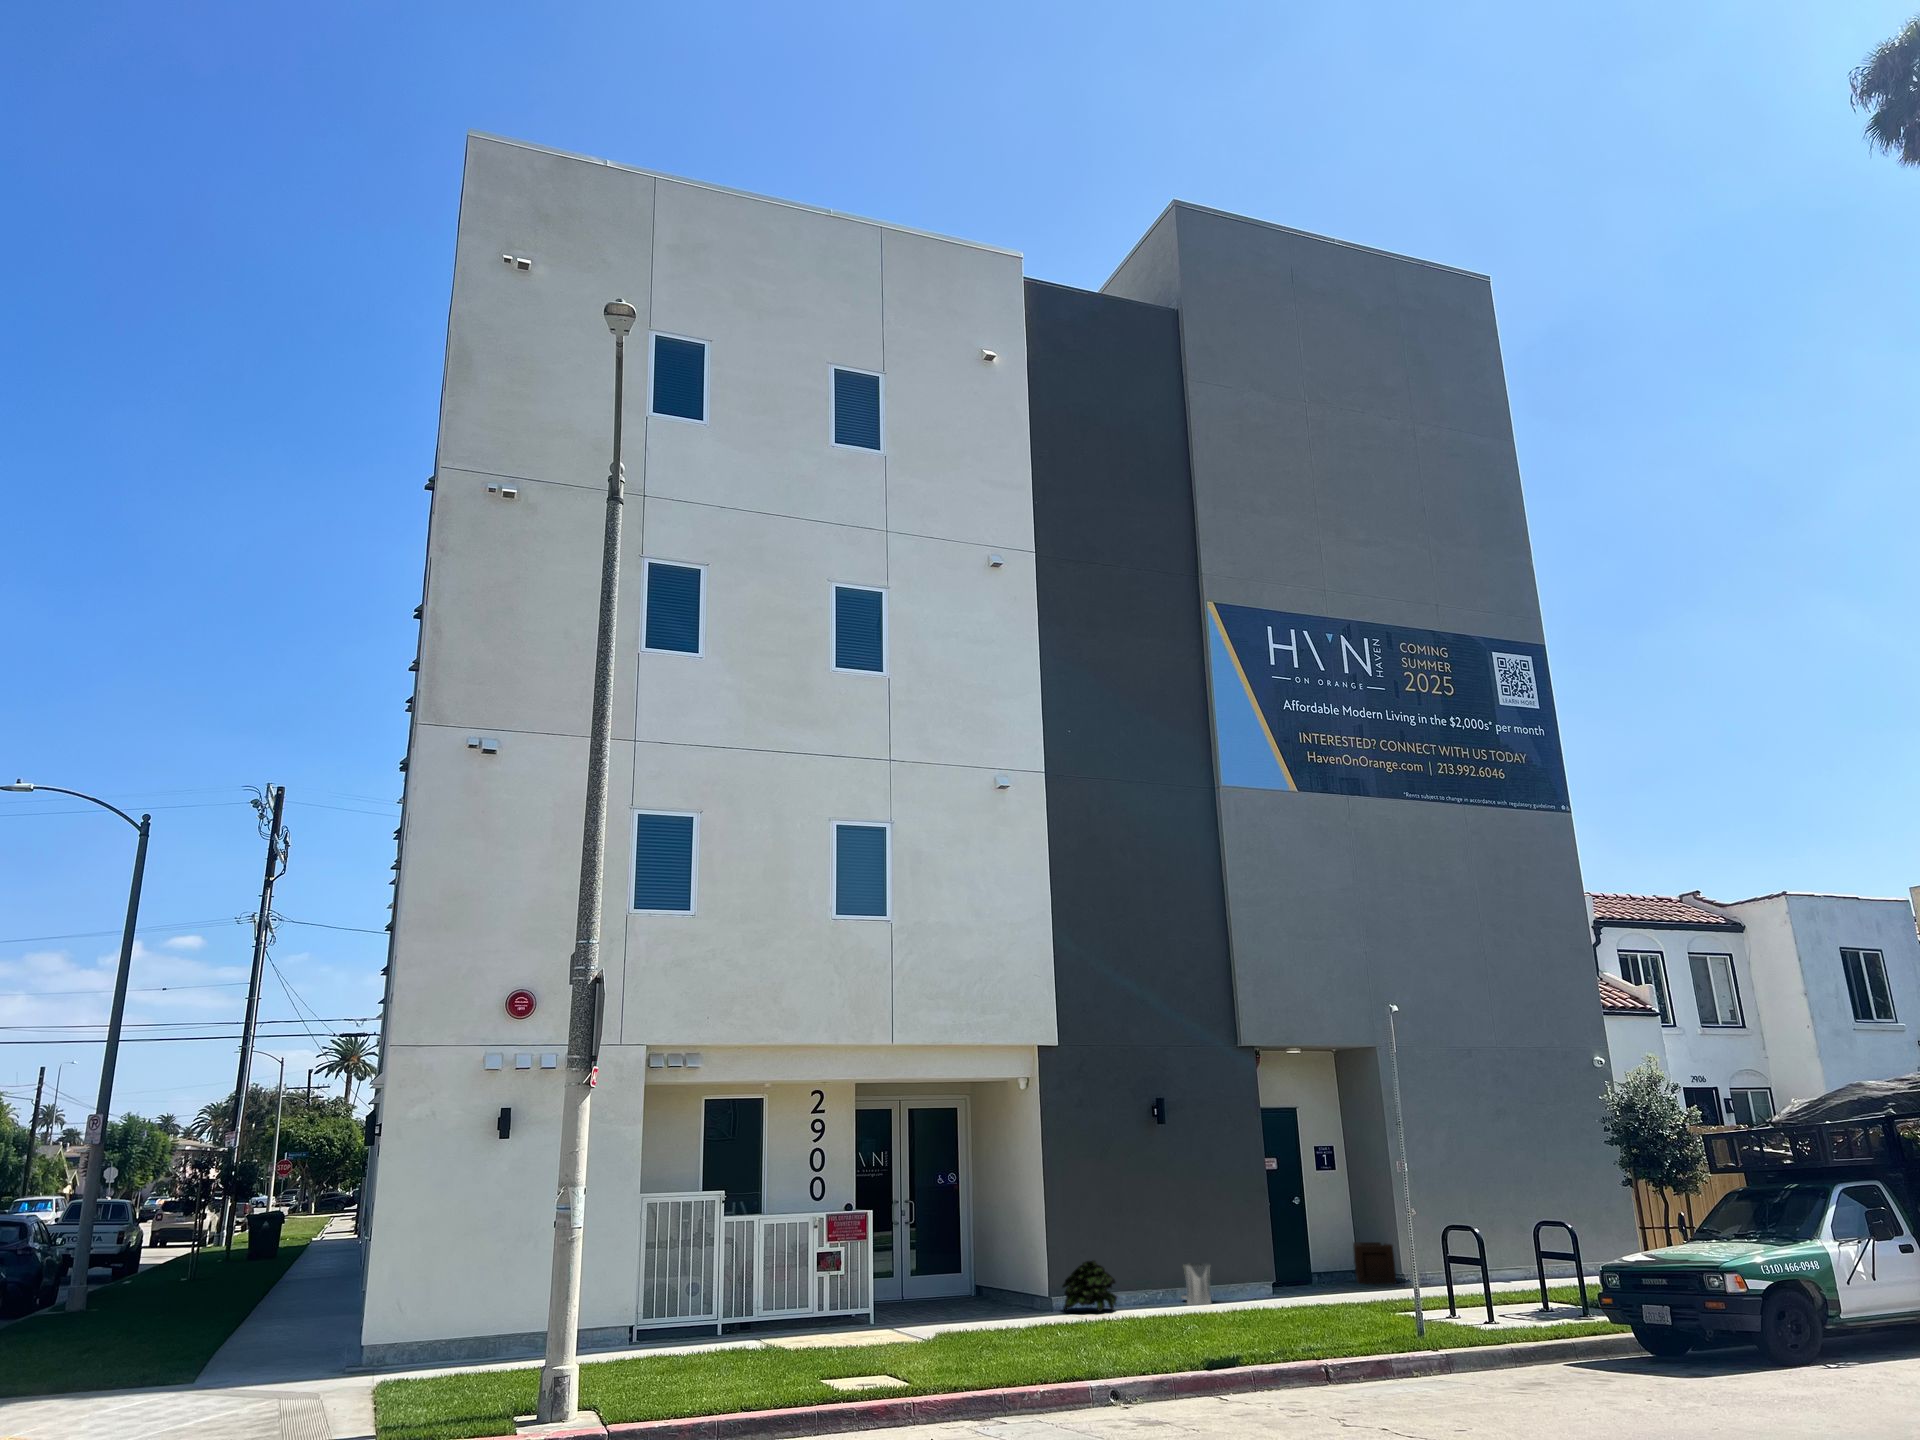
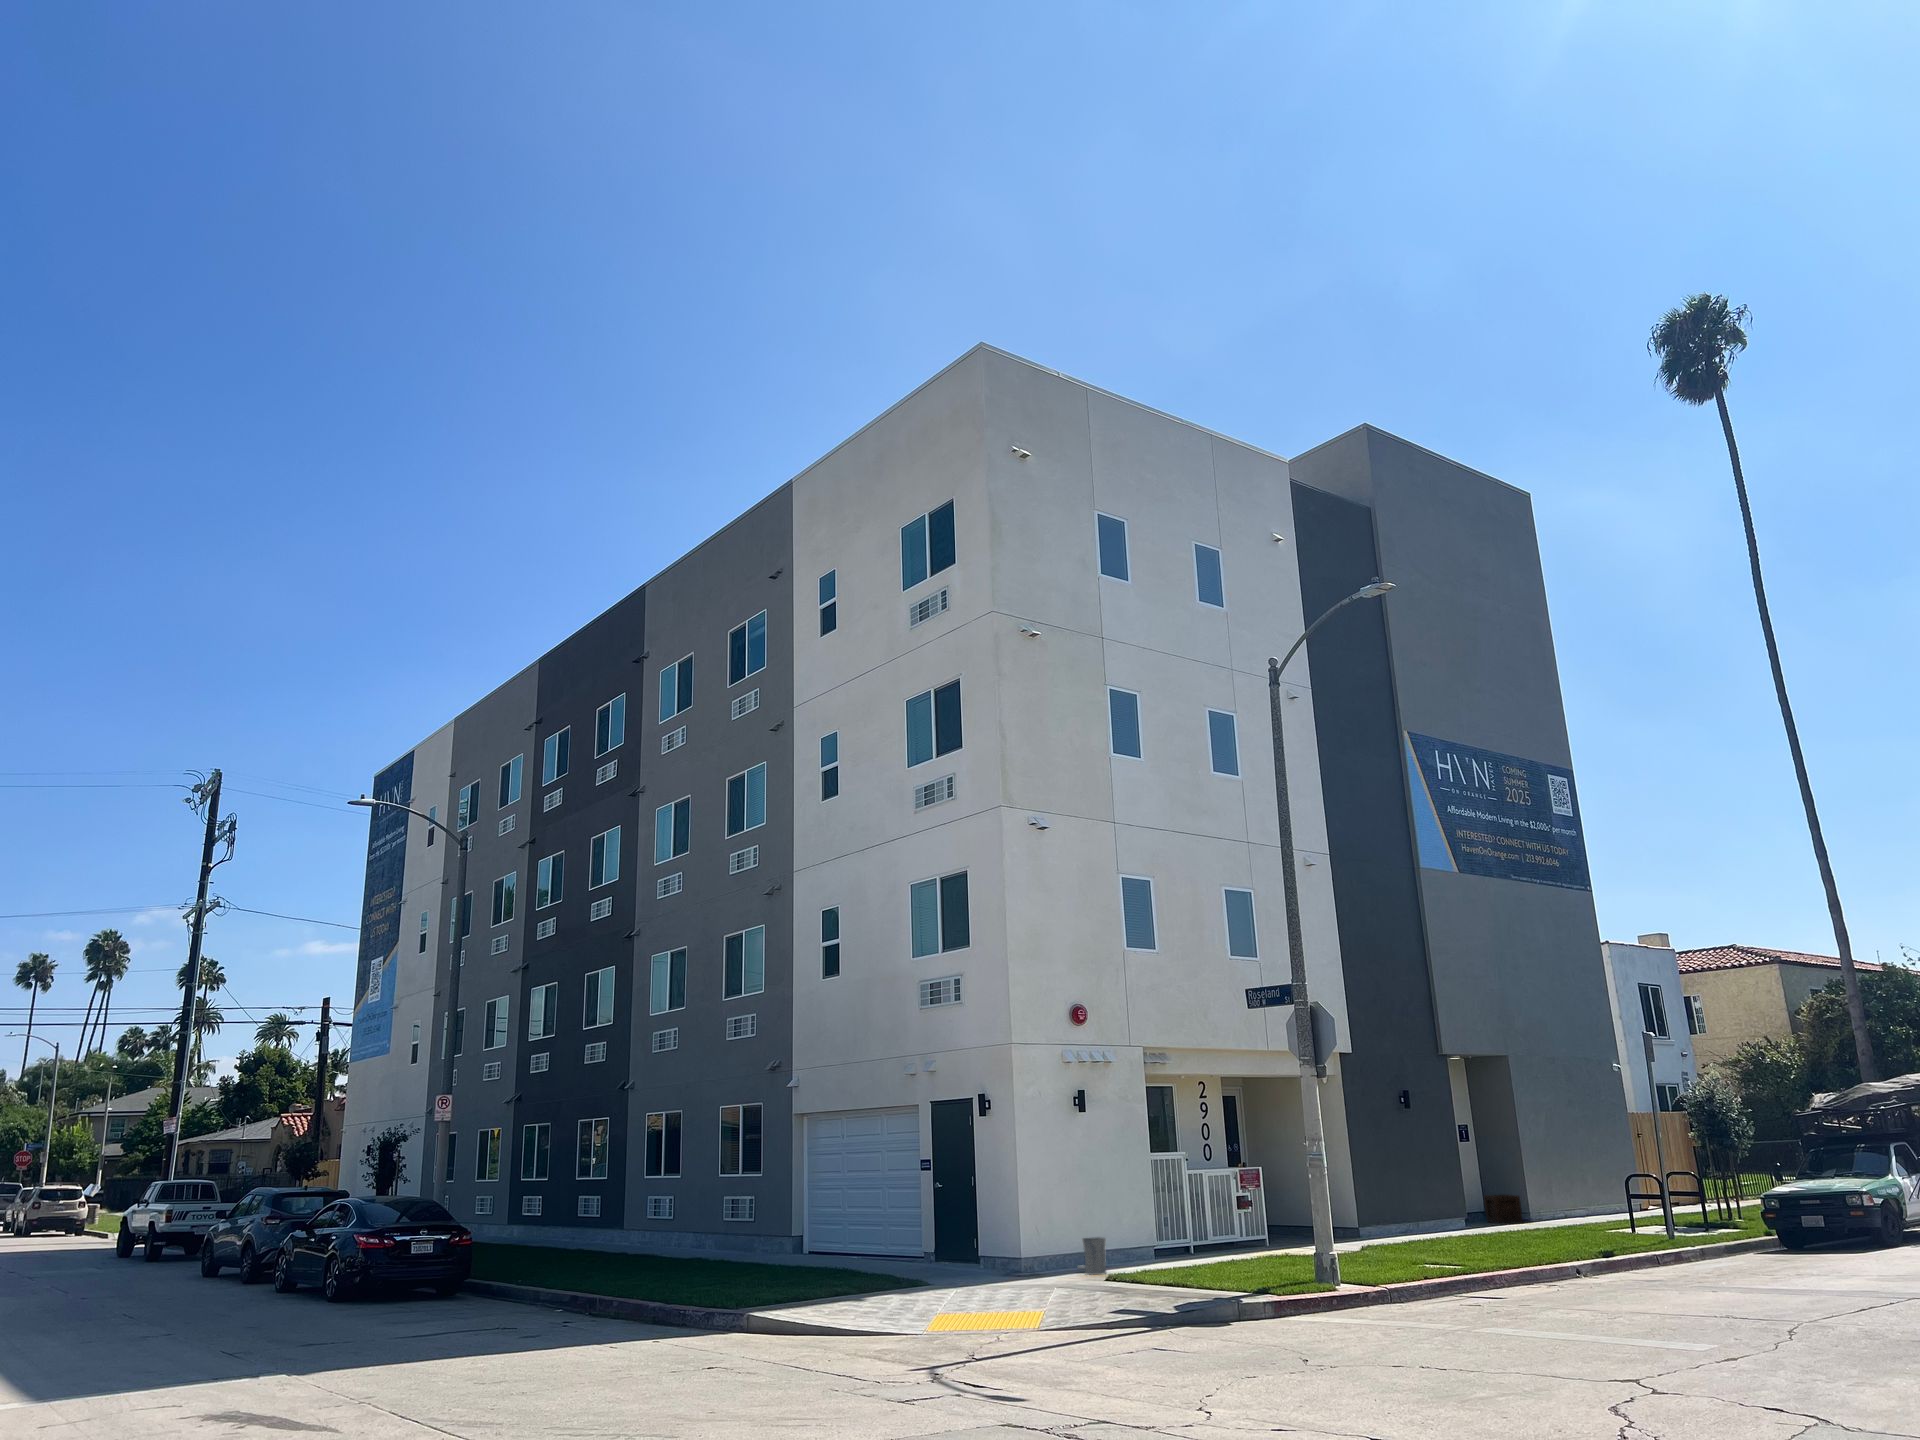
potted plant: present [1062,1261,1117,1312] -> none [1372,1202,1414,1239]
trash can: present [1181,1263,1211,1305] -> present [1077,1237,1106,1275]

